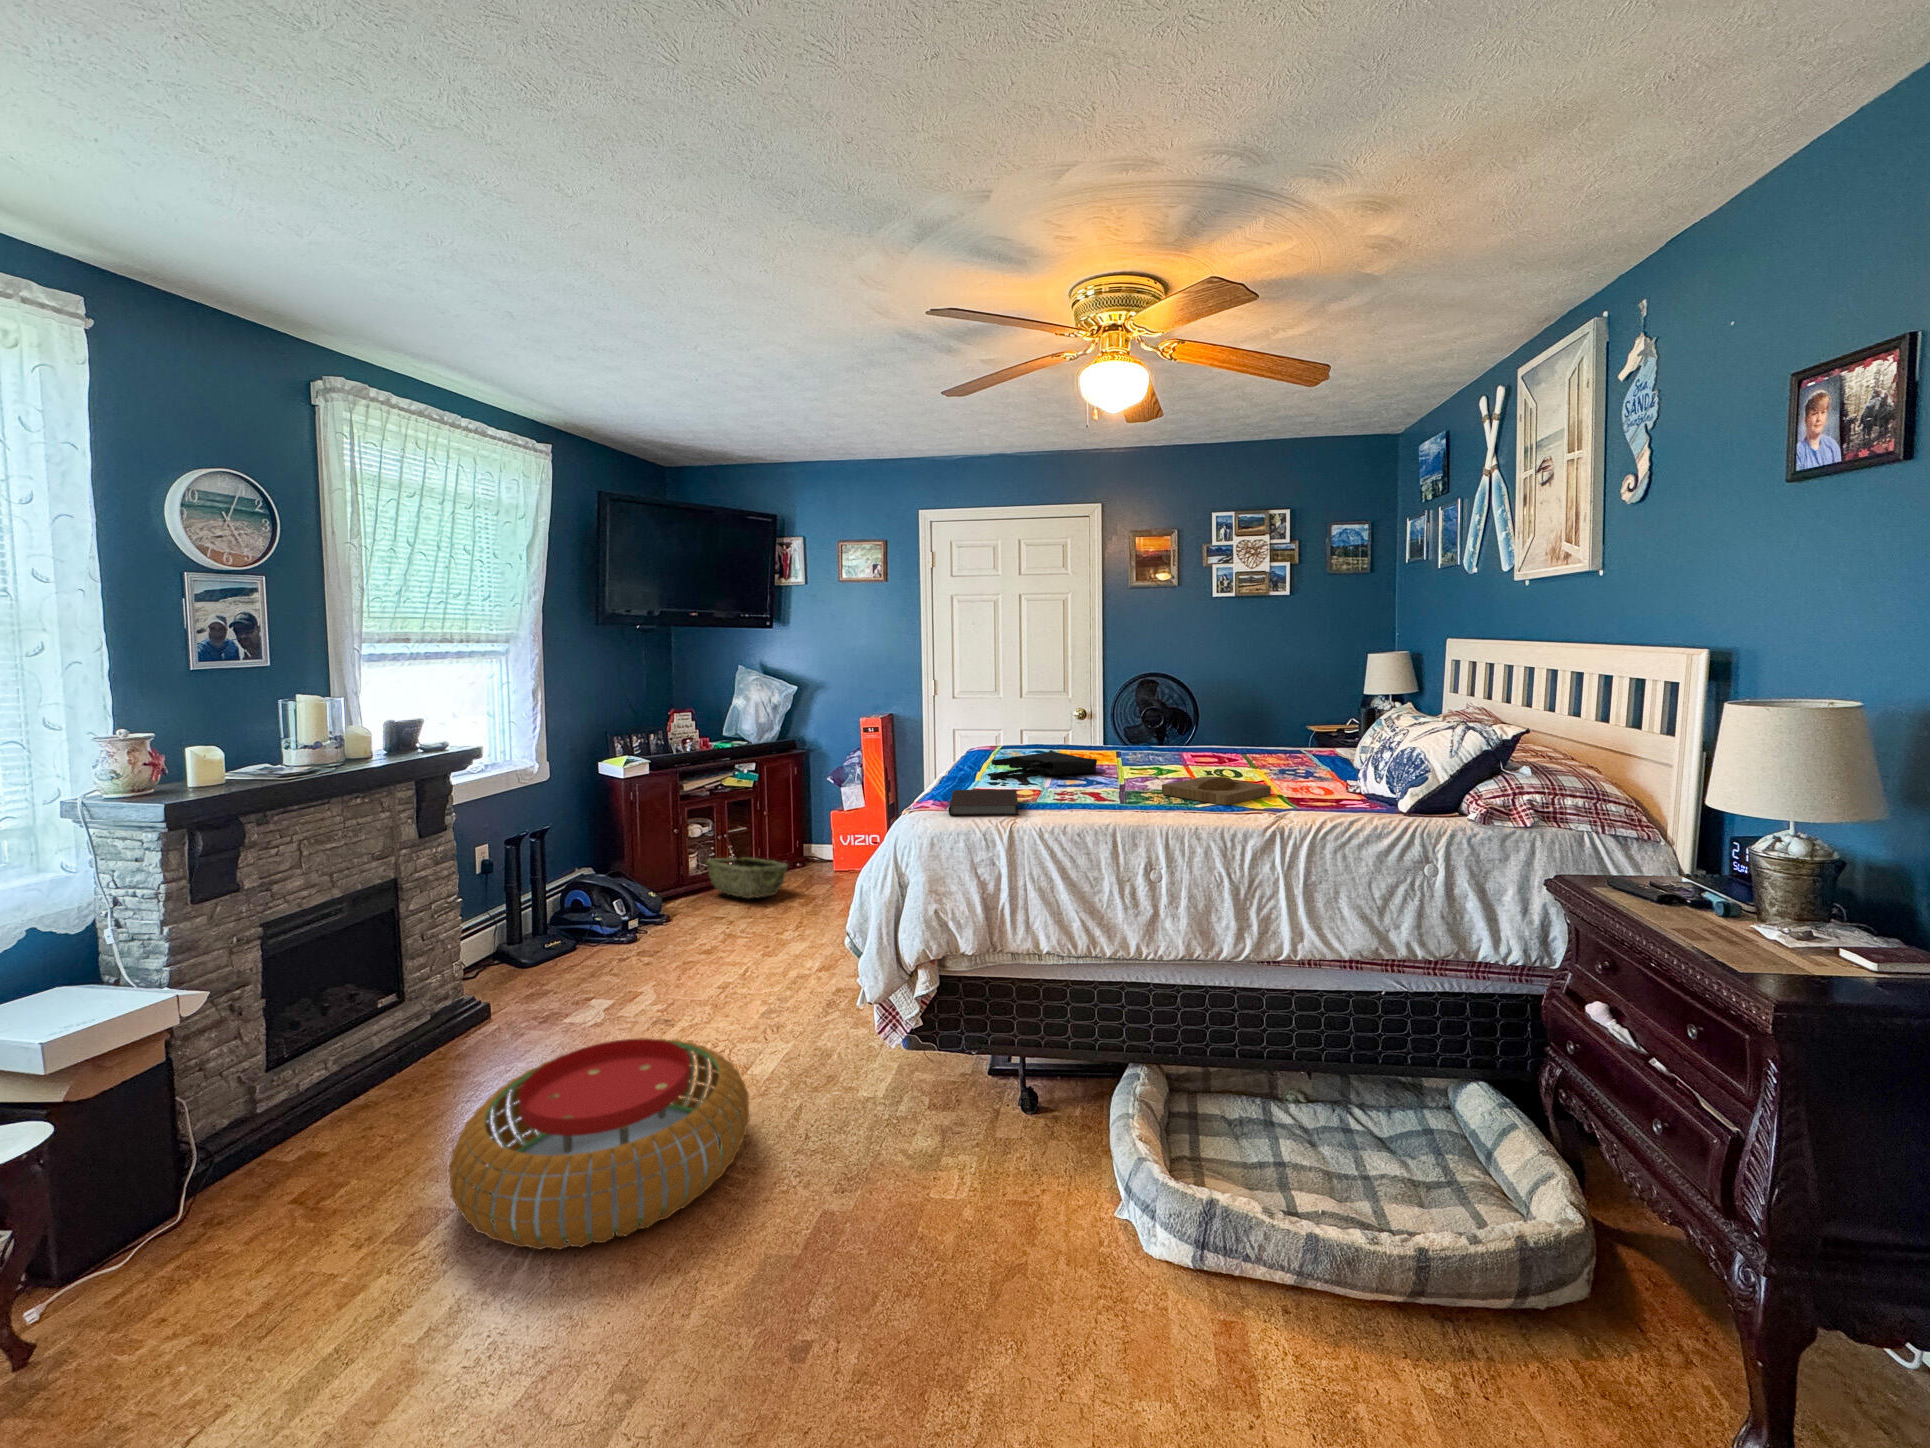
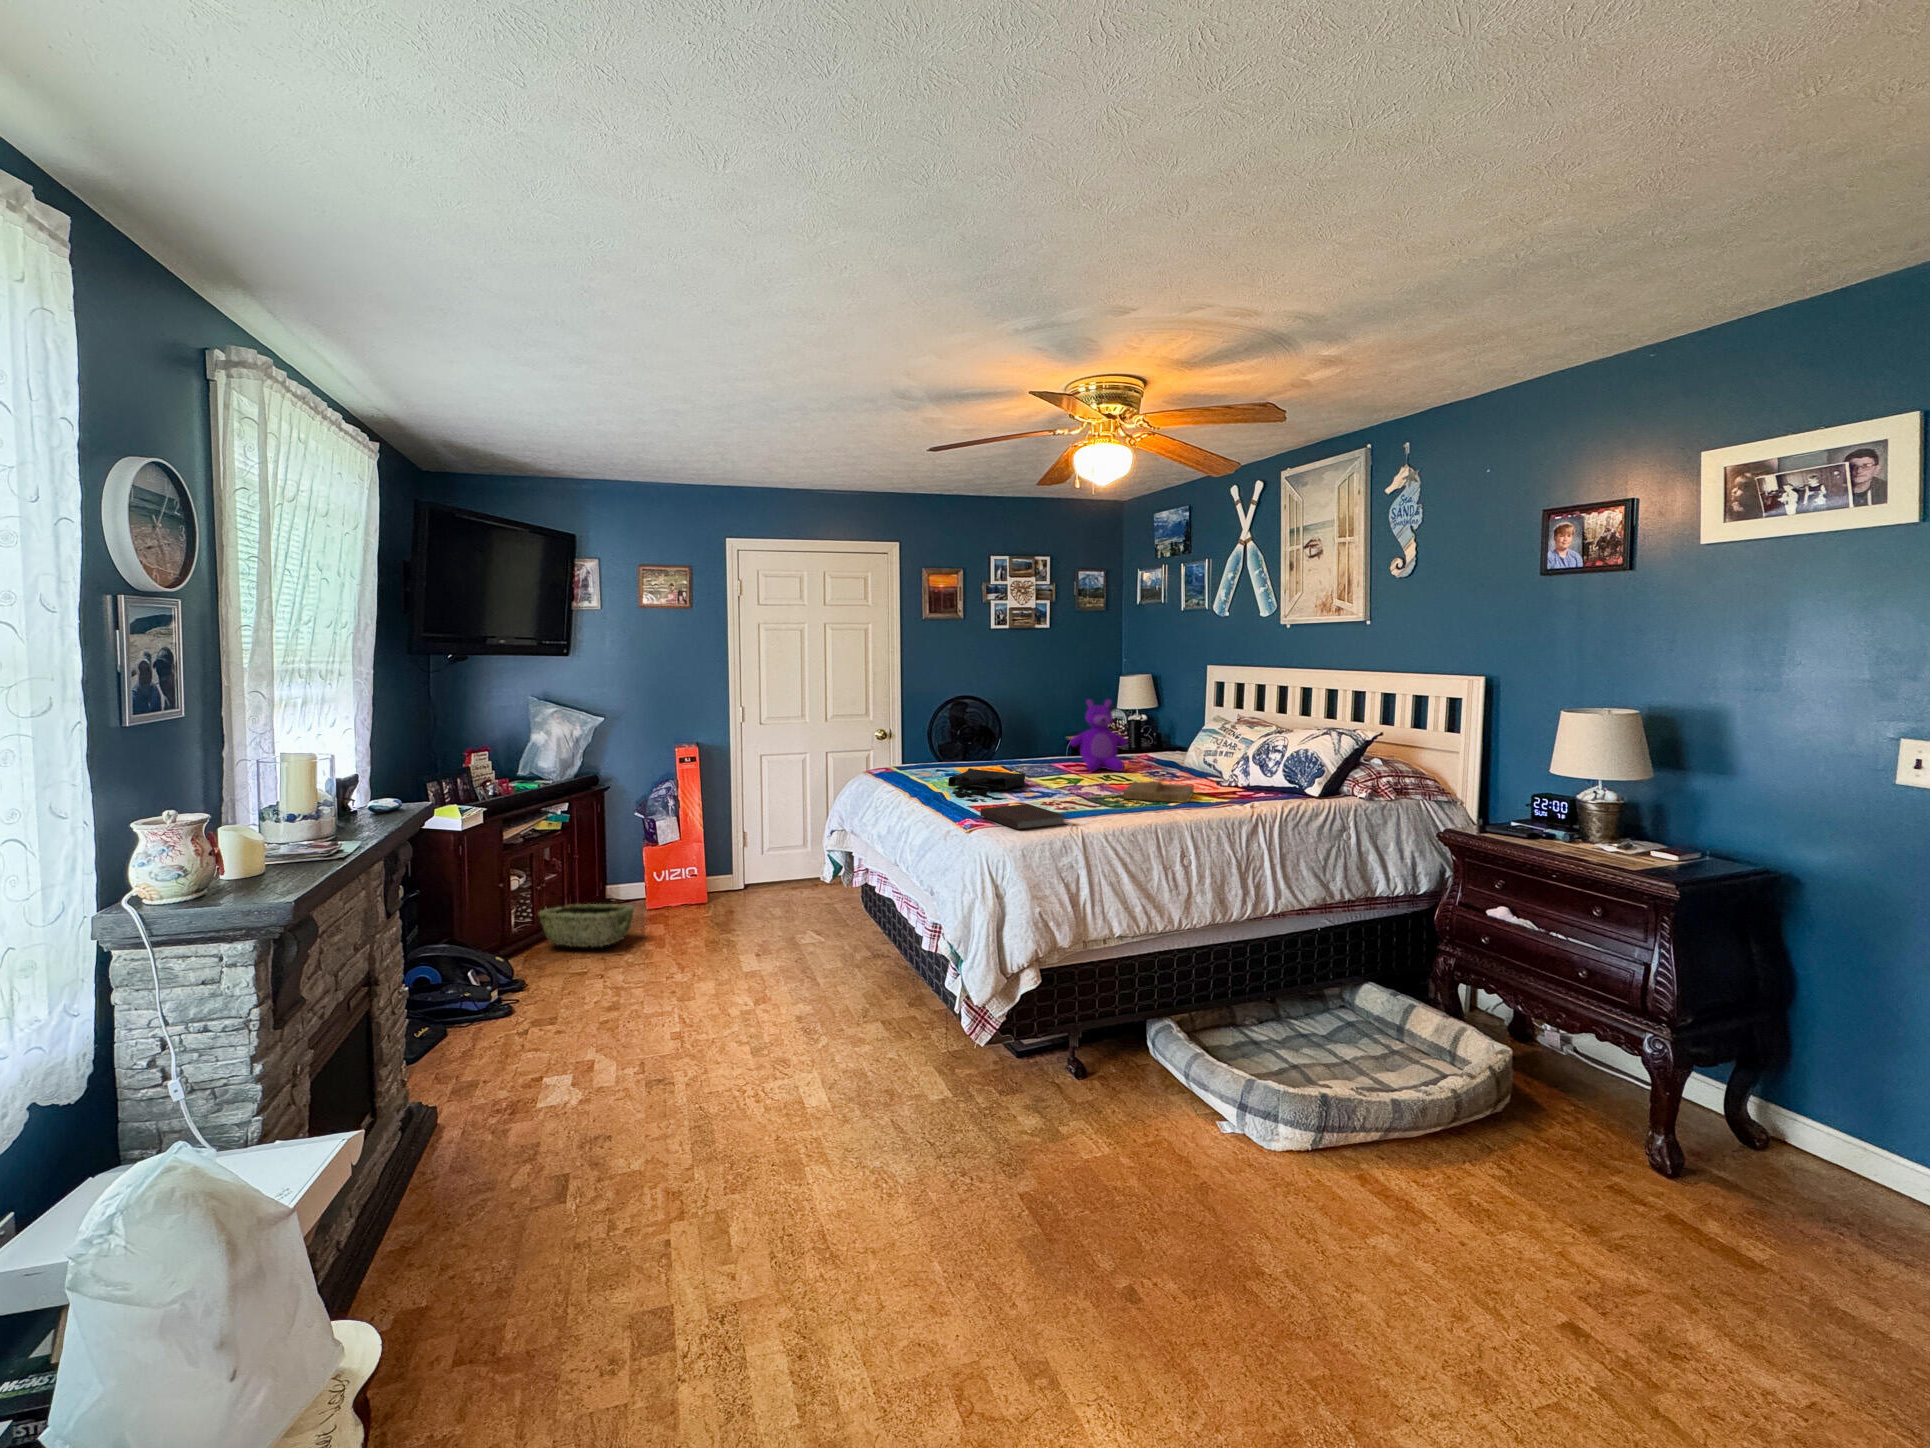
teddy bear: none [1202,677,1274,766] -> present [1070,699,1127,771]
pouf: present [449,1038,749,1250] -> none [664,1076,936,1299]

